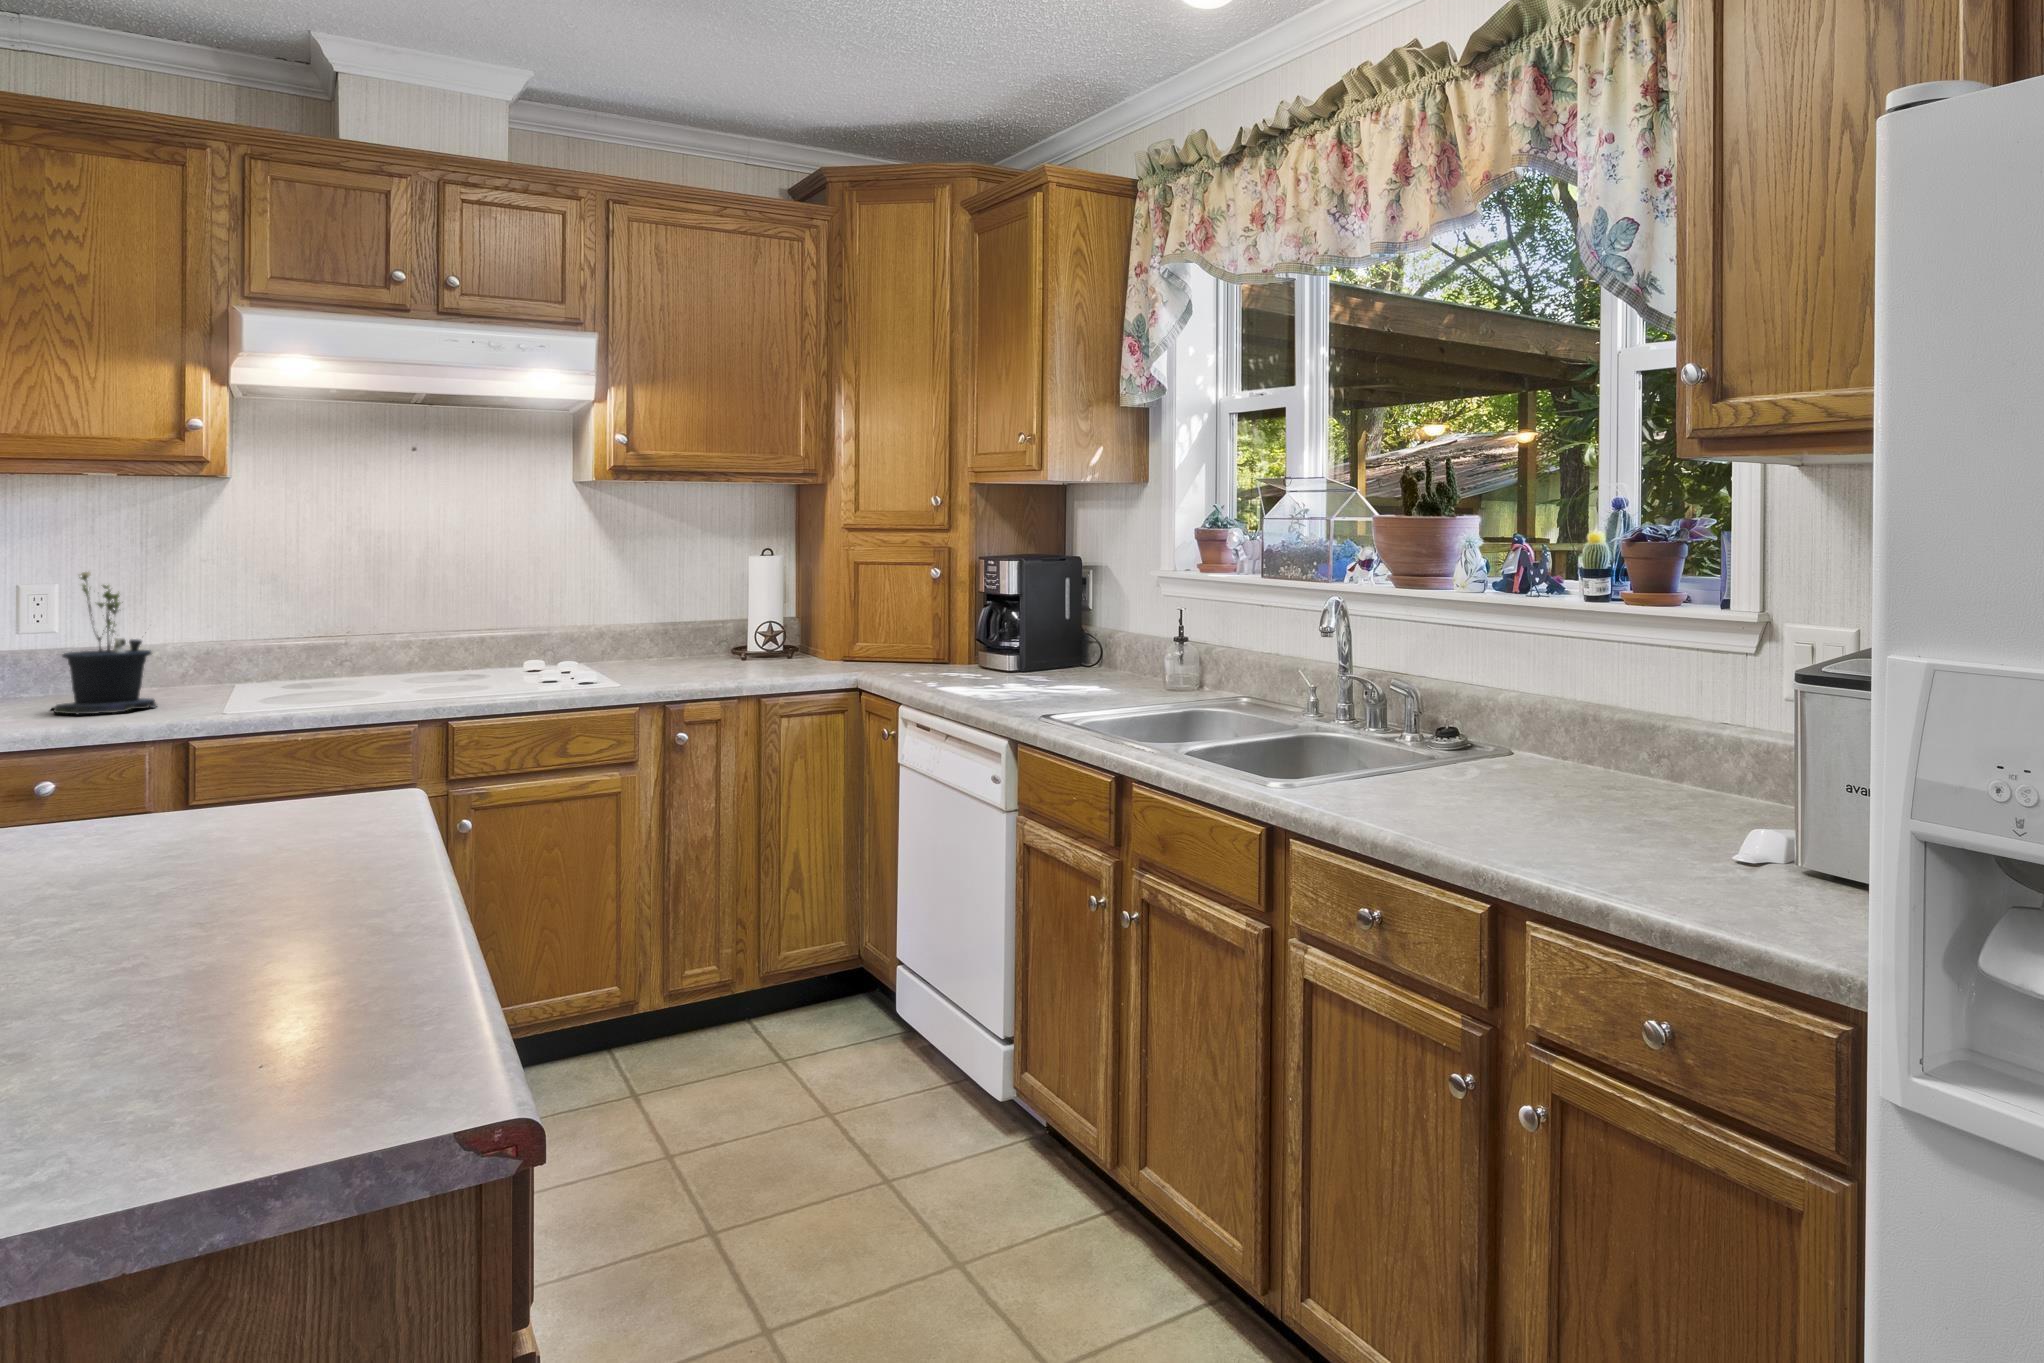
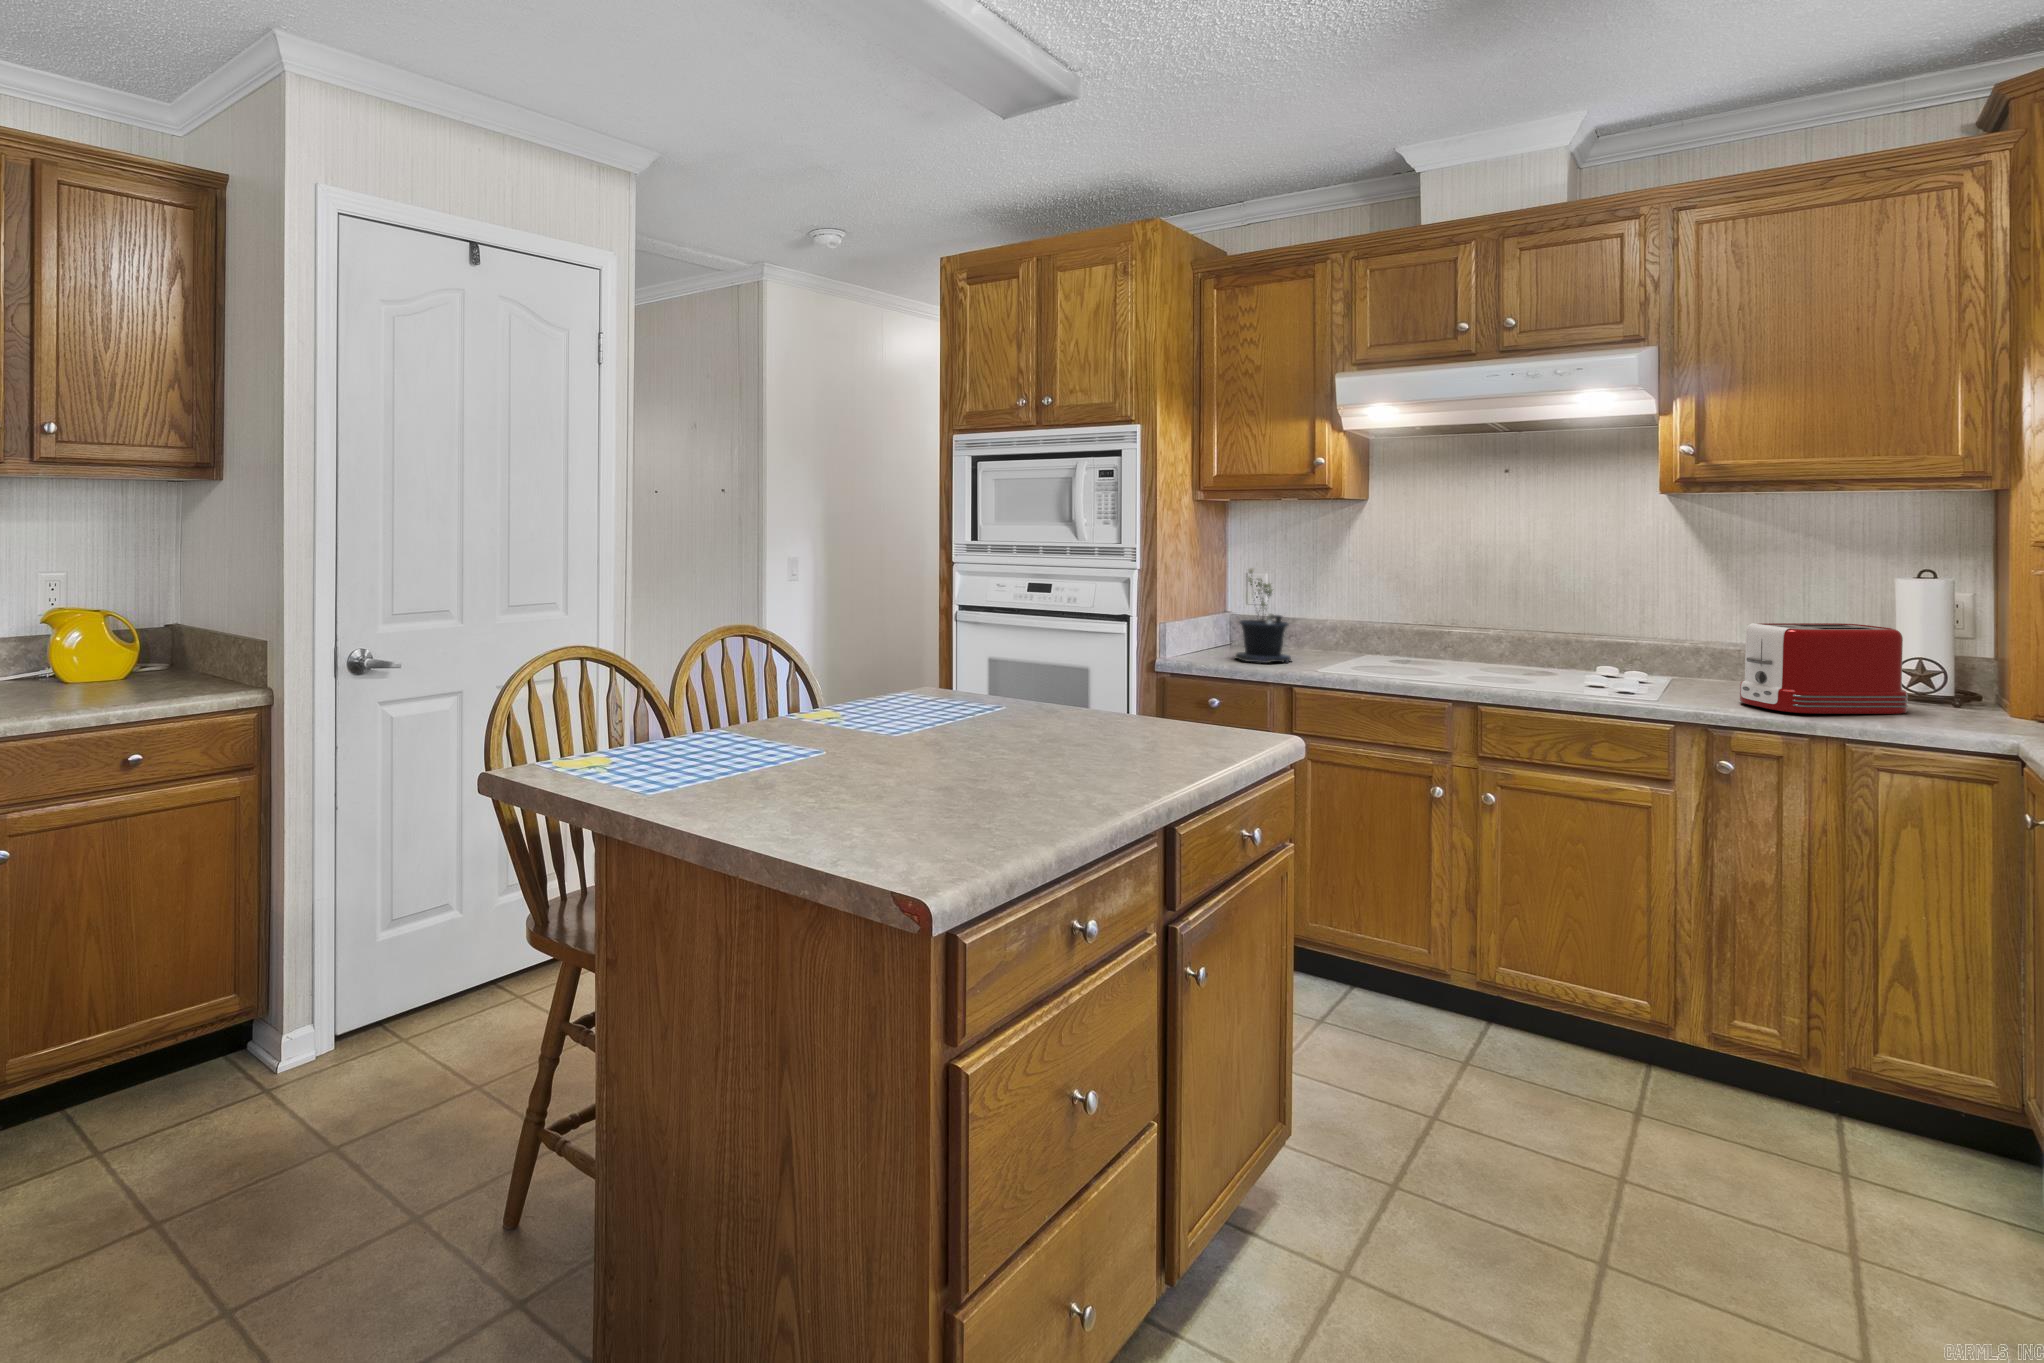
toaster: none [674,599,781,678] -> present [1740,623,1908,714]

